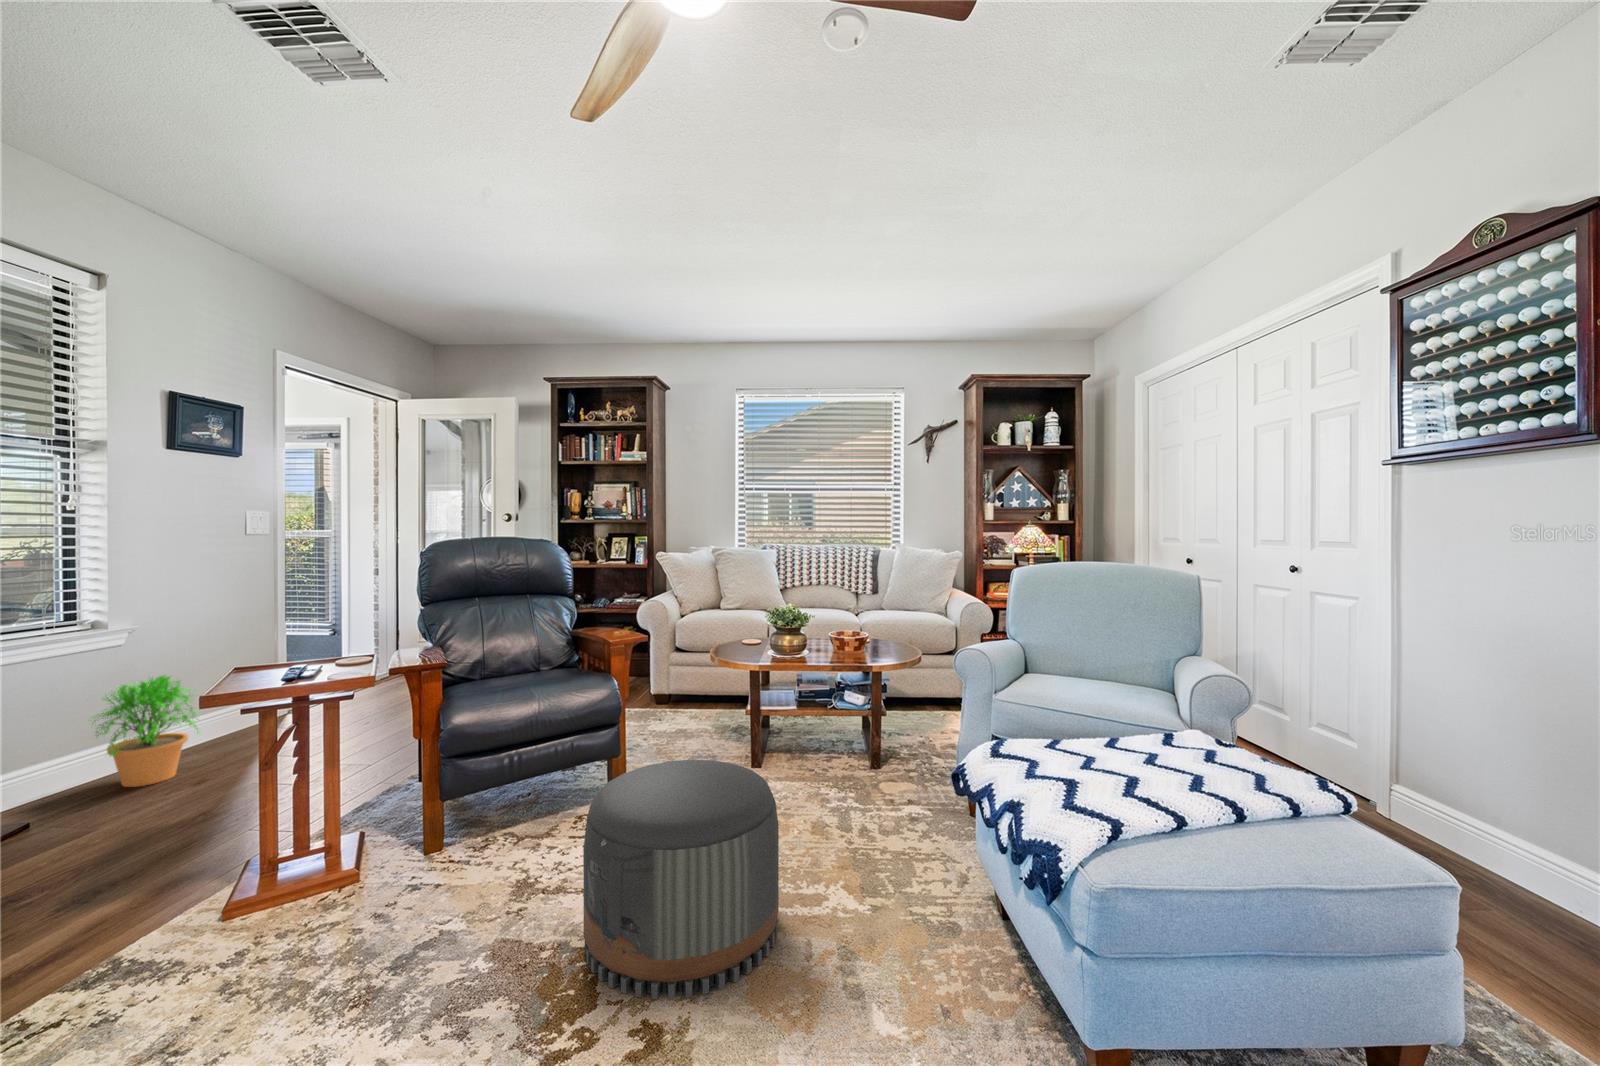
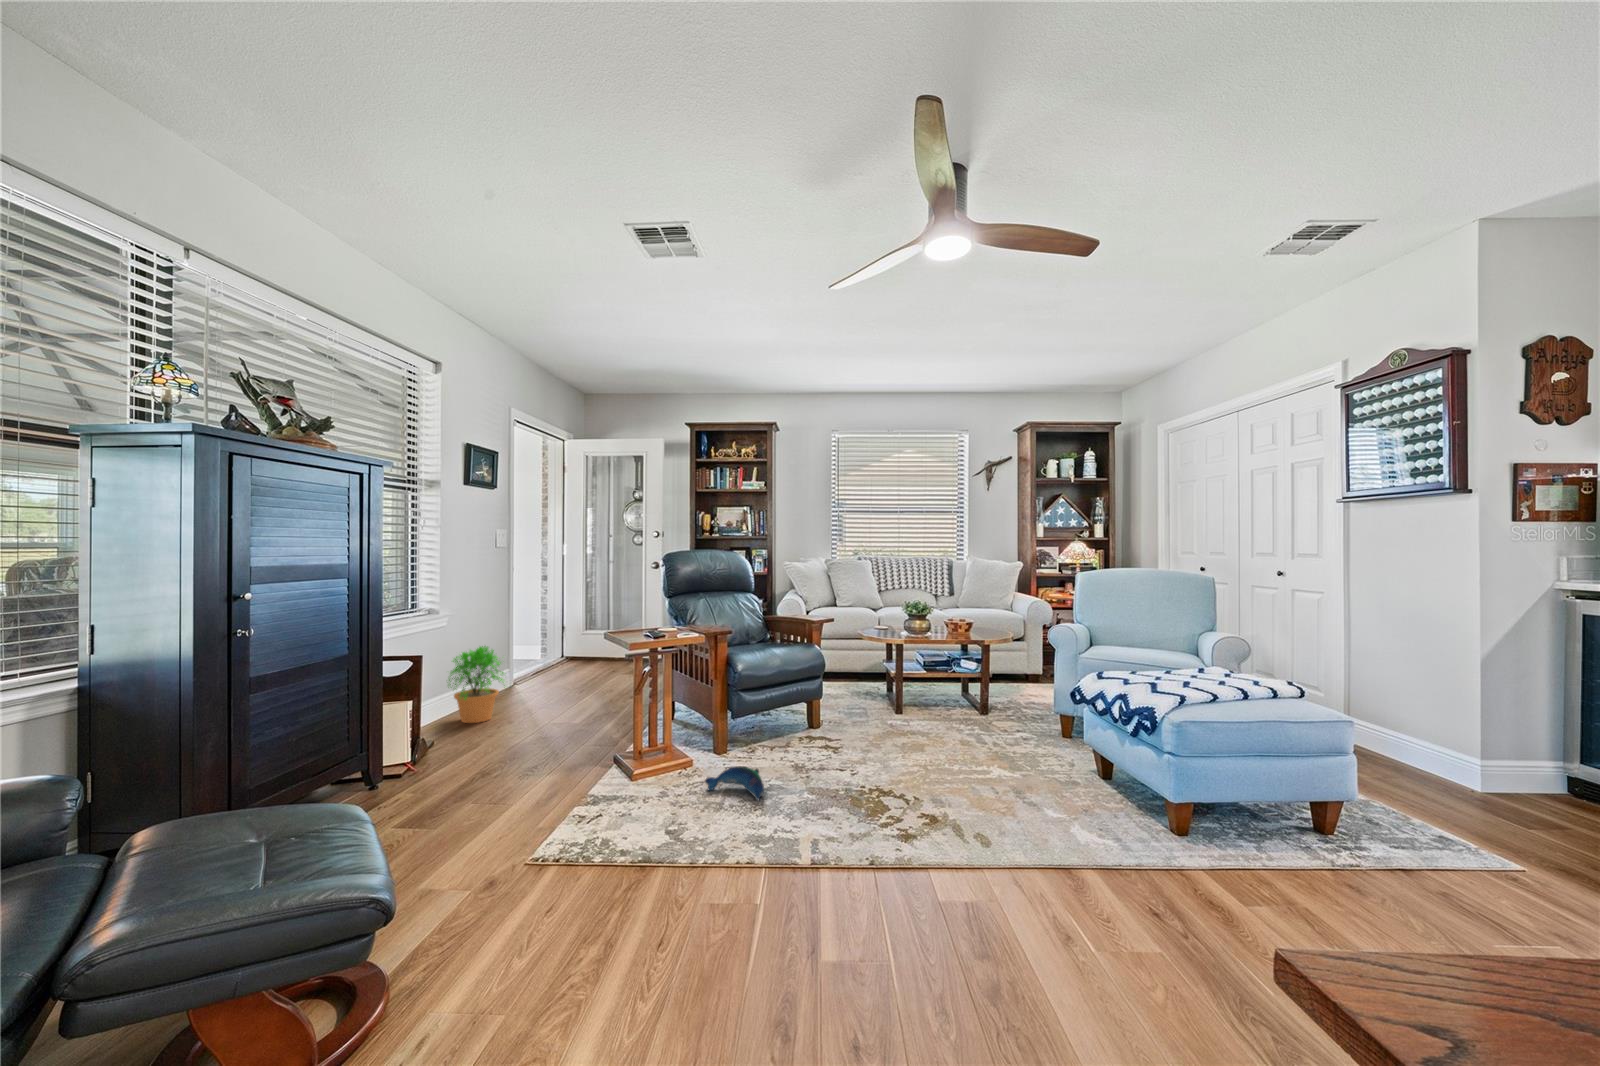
pouf: present [583,760,779,999] -> none [859,686,974,805]
plush toy: none [309,909,409,989] -> present [705,766,764,800]

